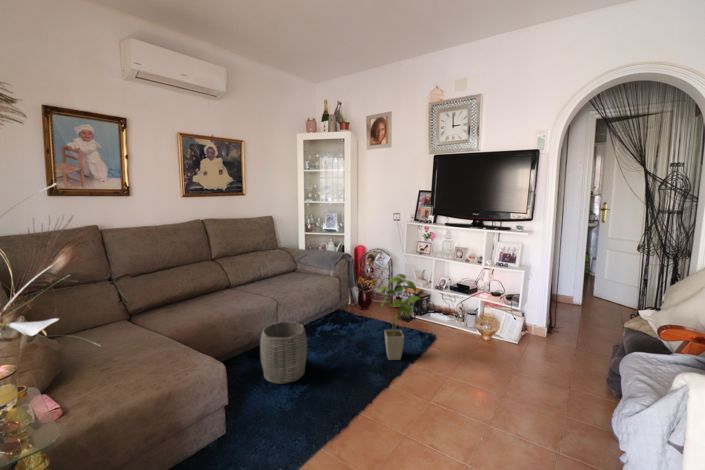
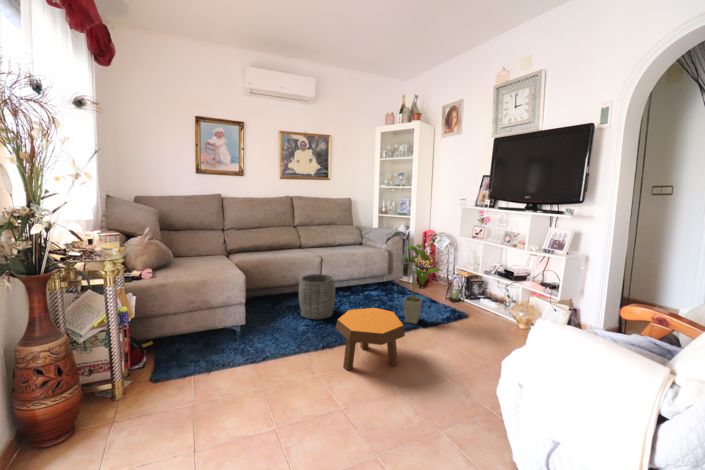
footstool: none [357,358,435,447] -> present [336,308,405,370]

